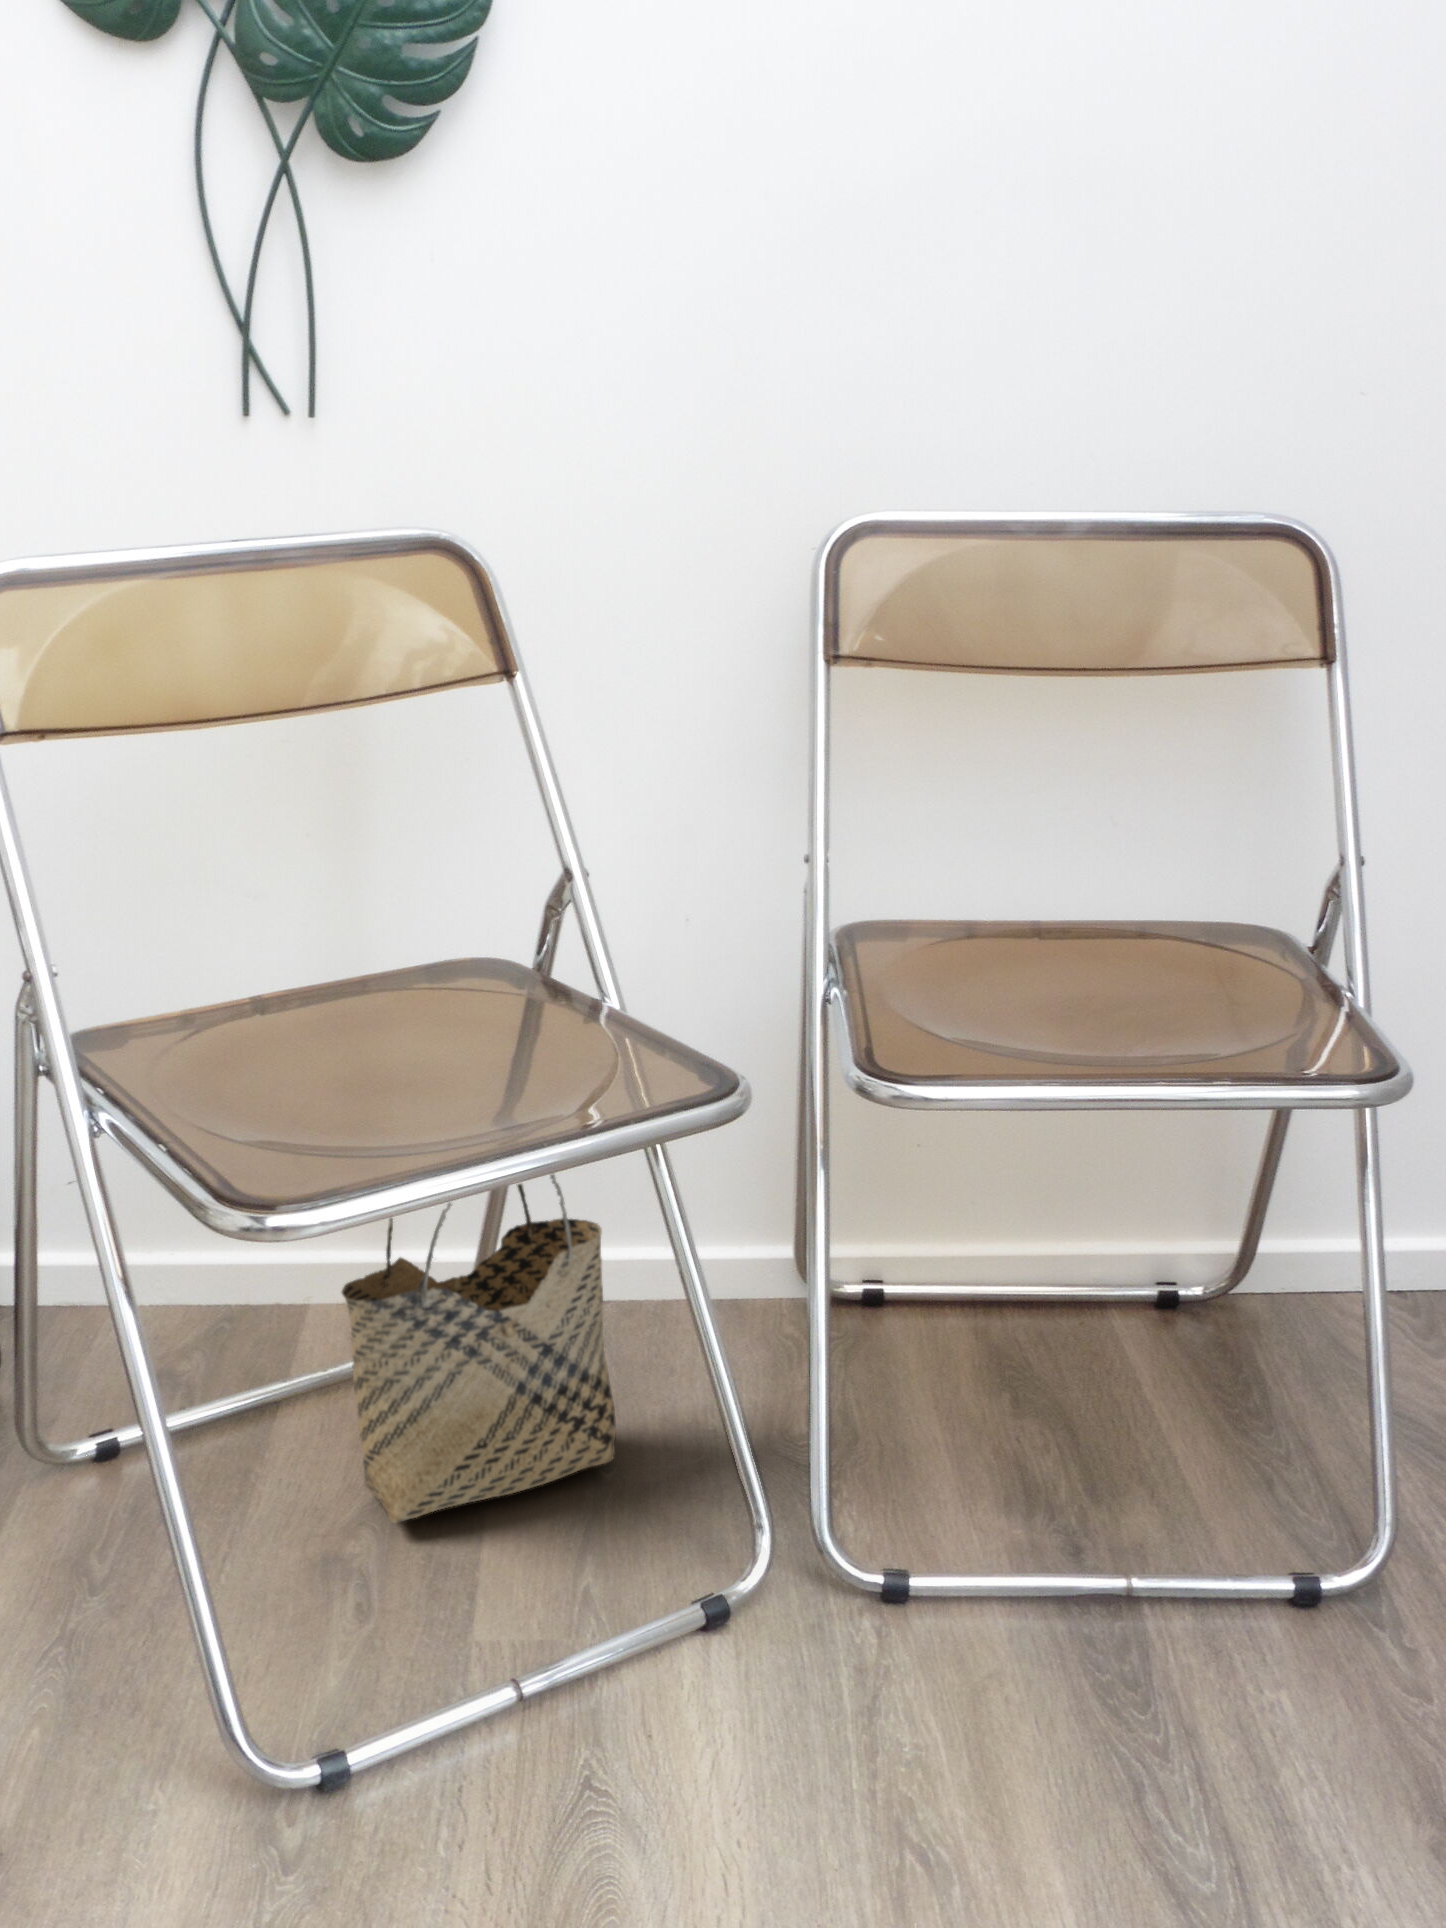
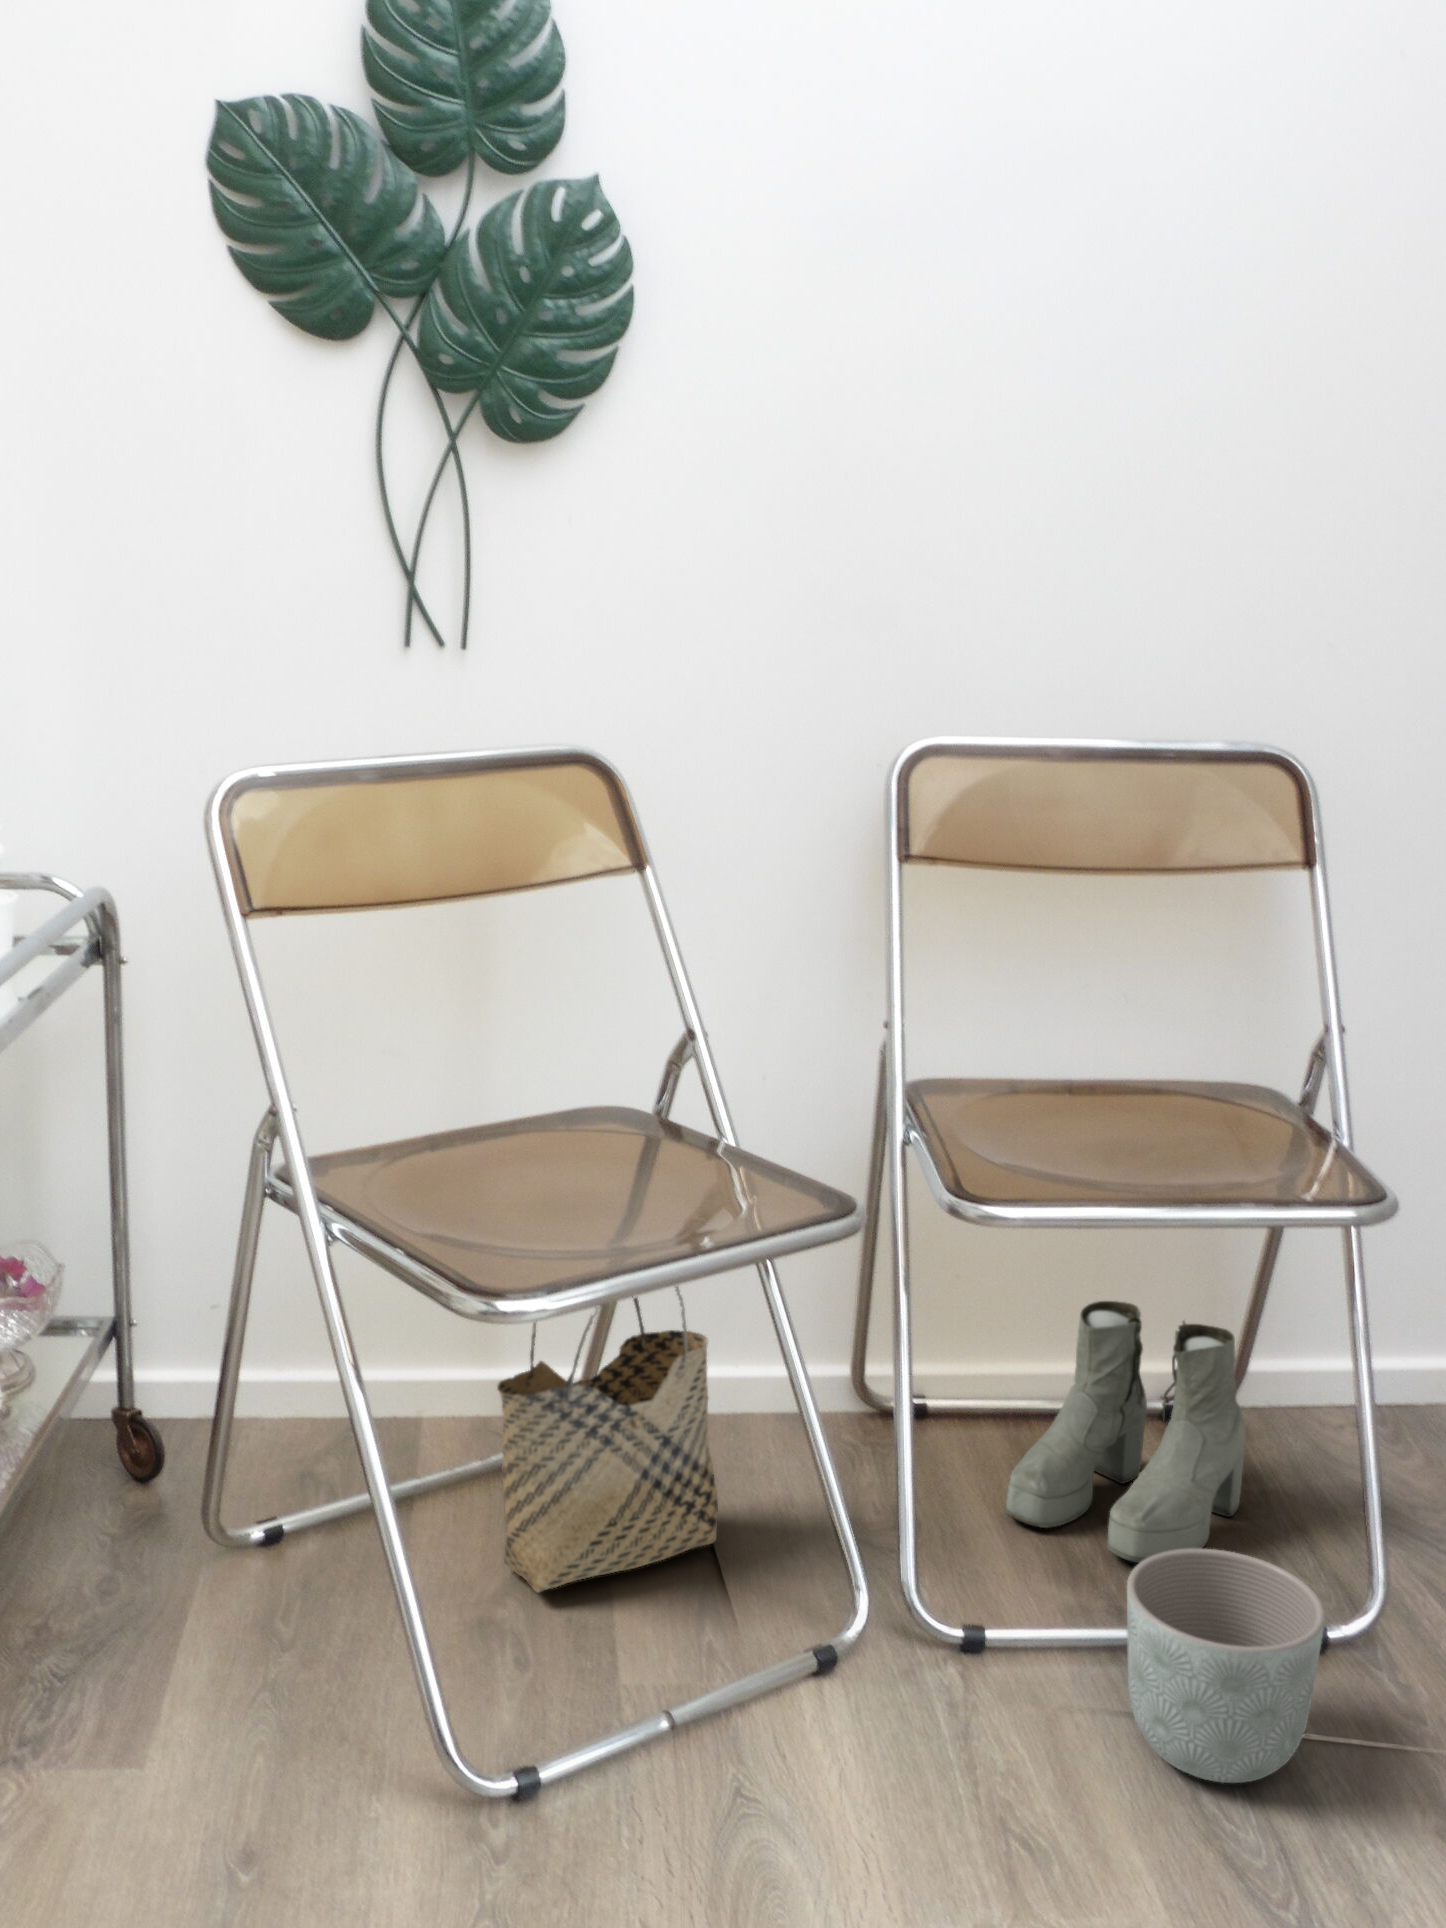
boots: none [956,1180,1241,1489] -> present [1006,1301,1246,1563]
planter: none [1066,1492,1308,1780] -> present [1127,1549,1325,1783]

